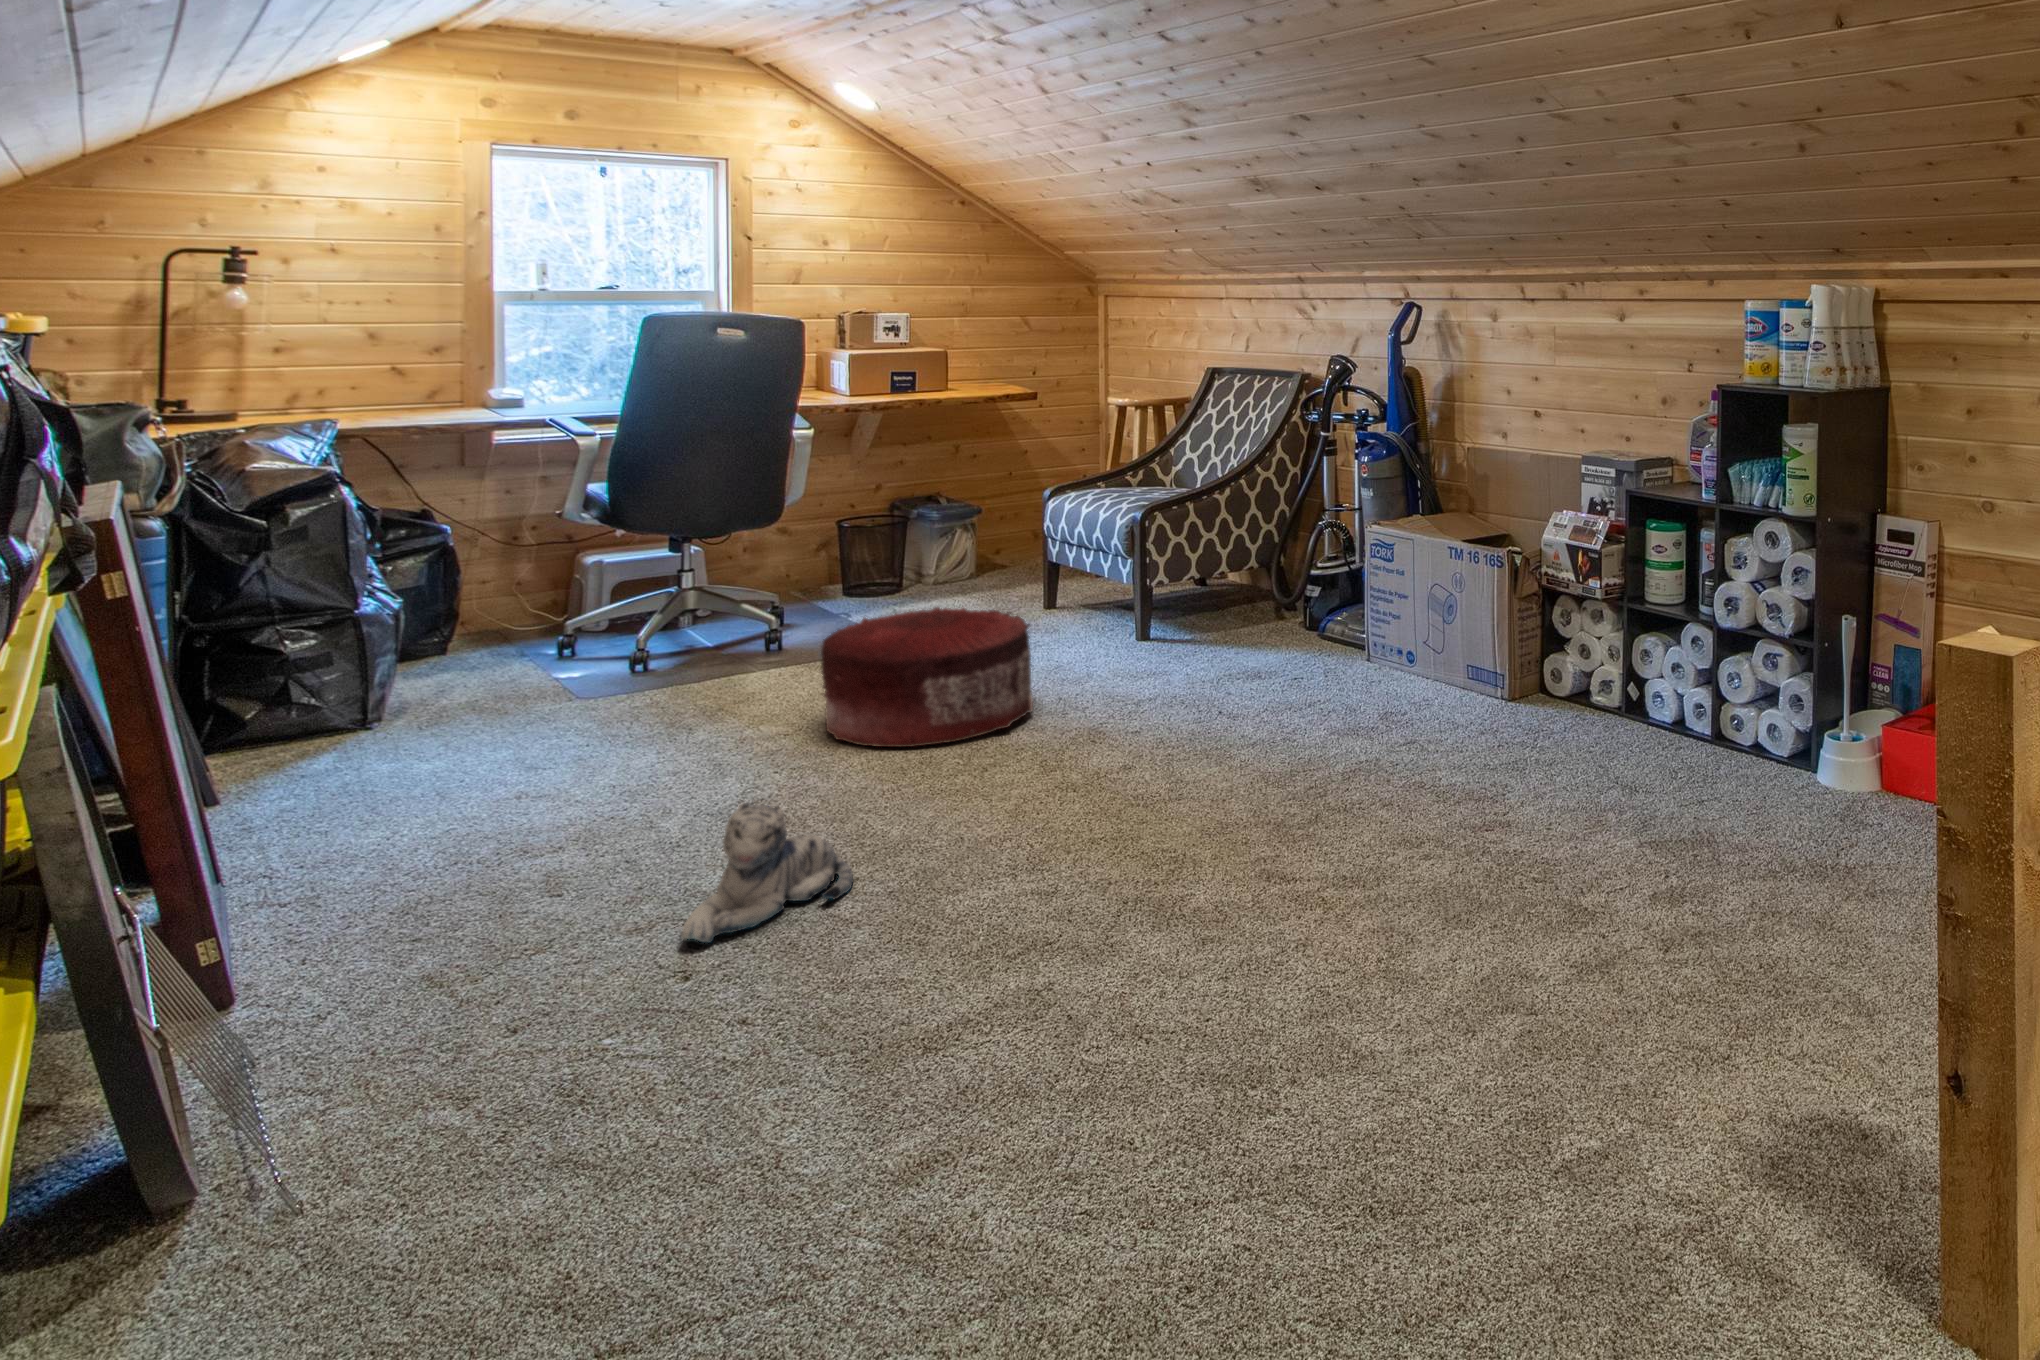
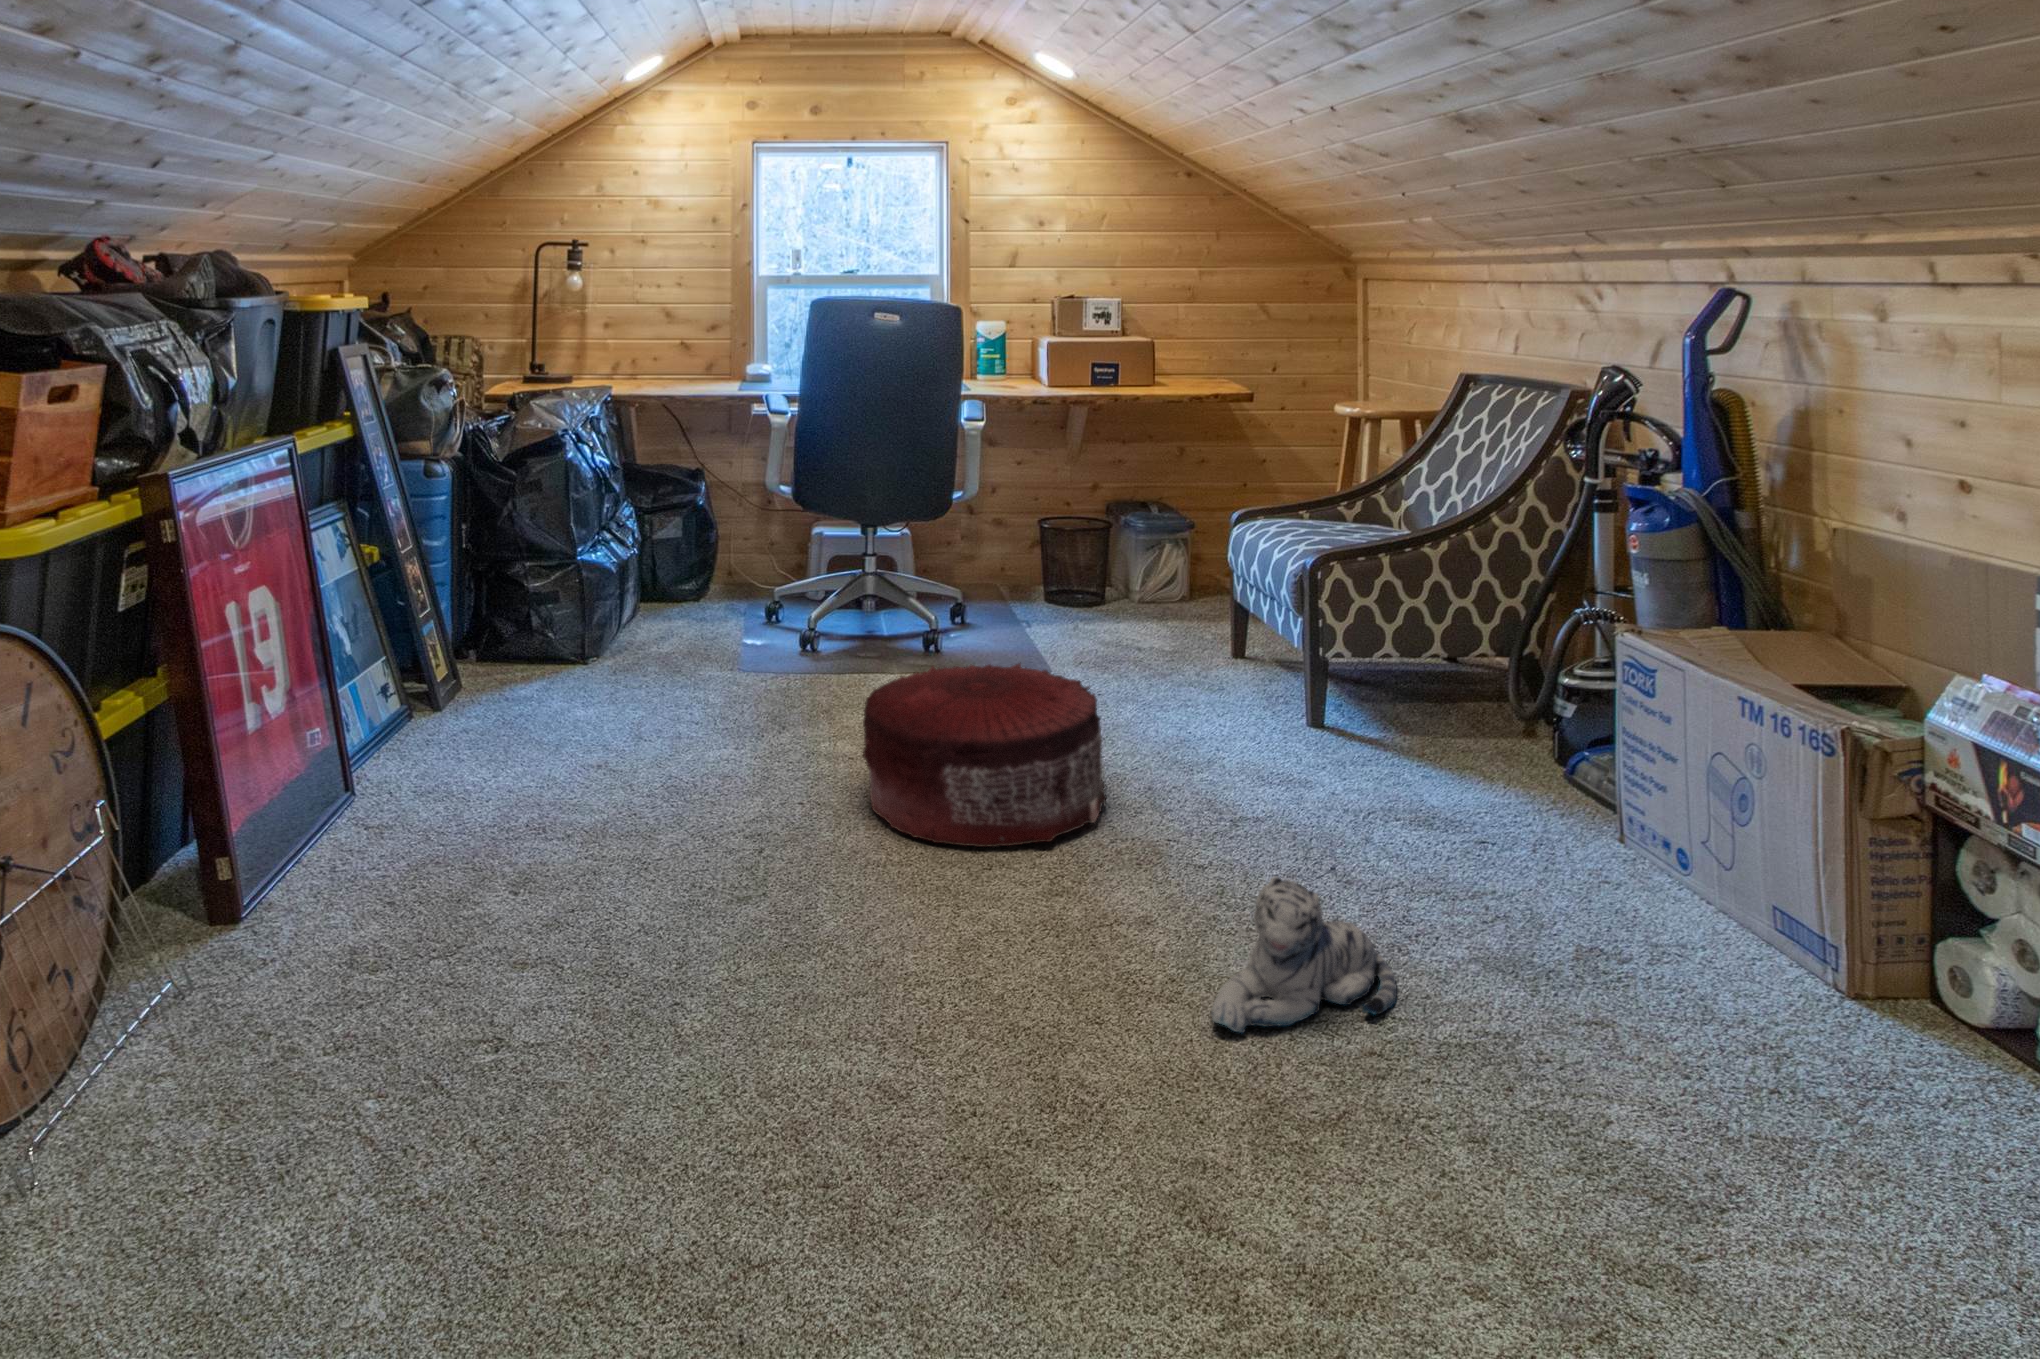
plush toy: present [680,803,853,942] -> present [1211,877,1397,1033]

